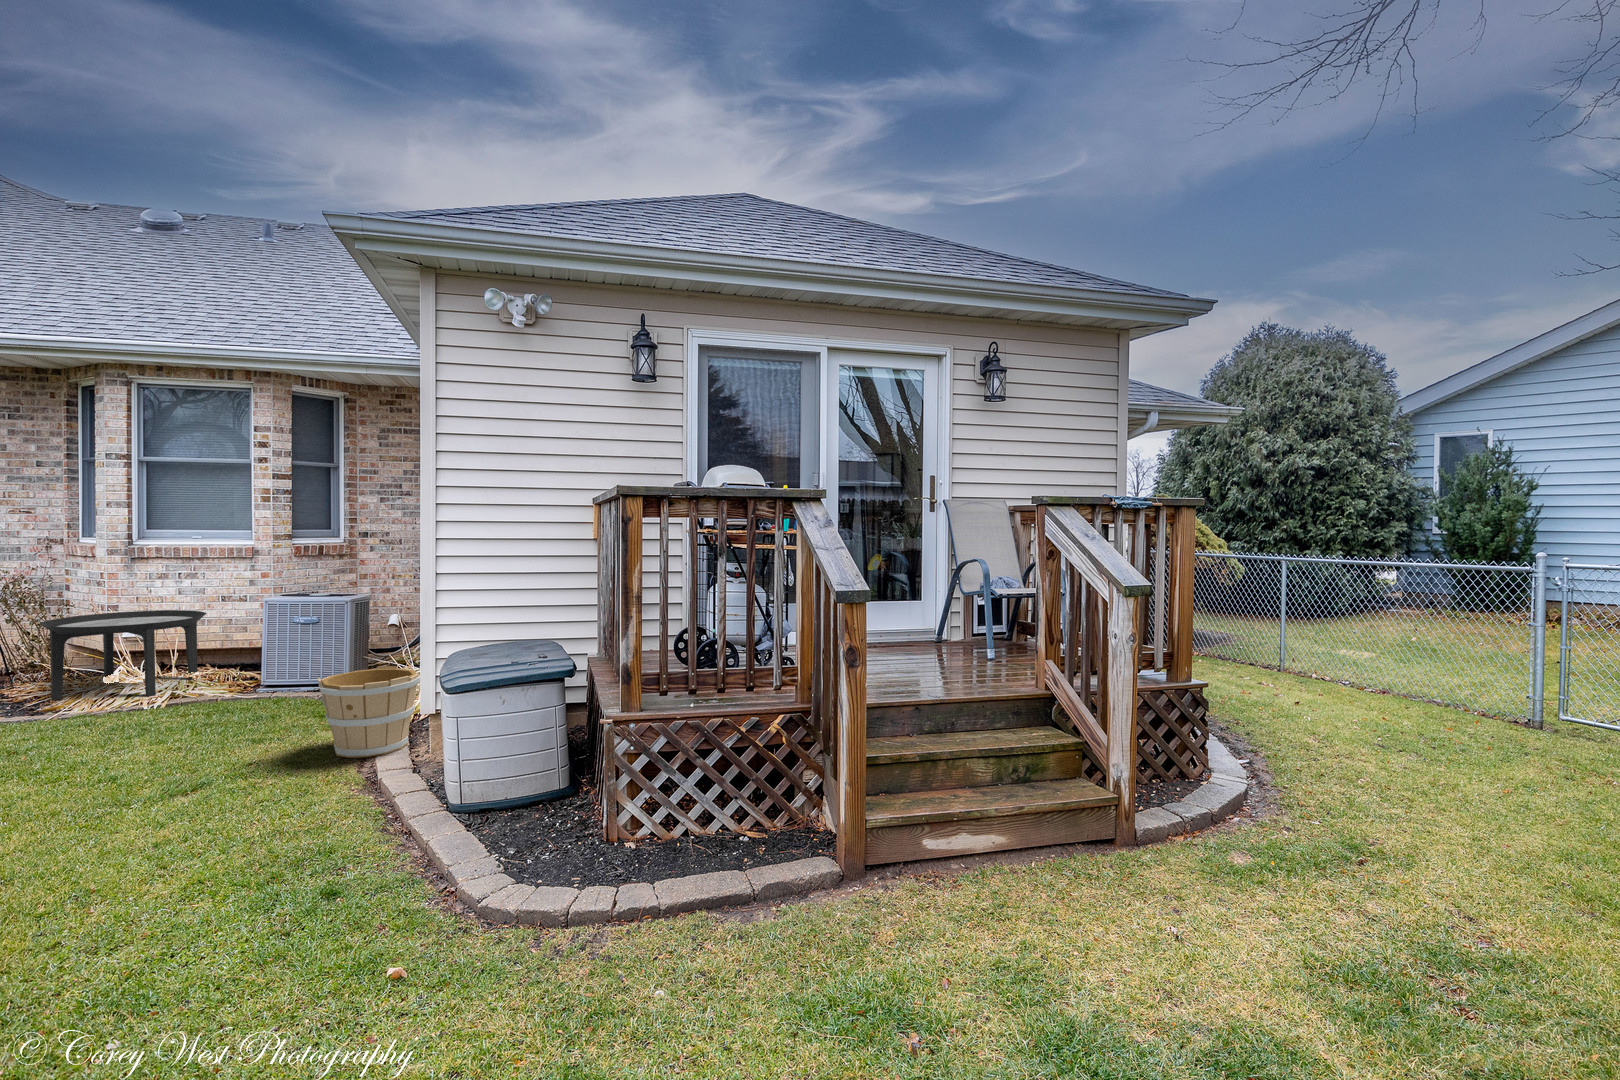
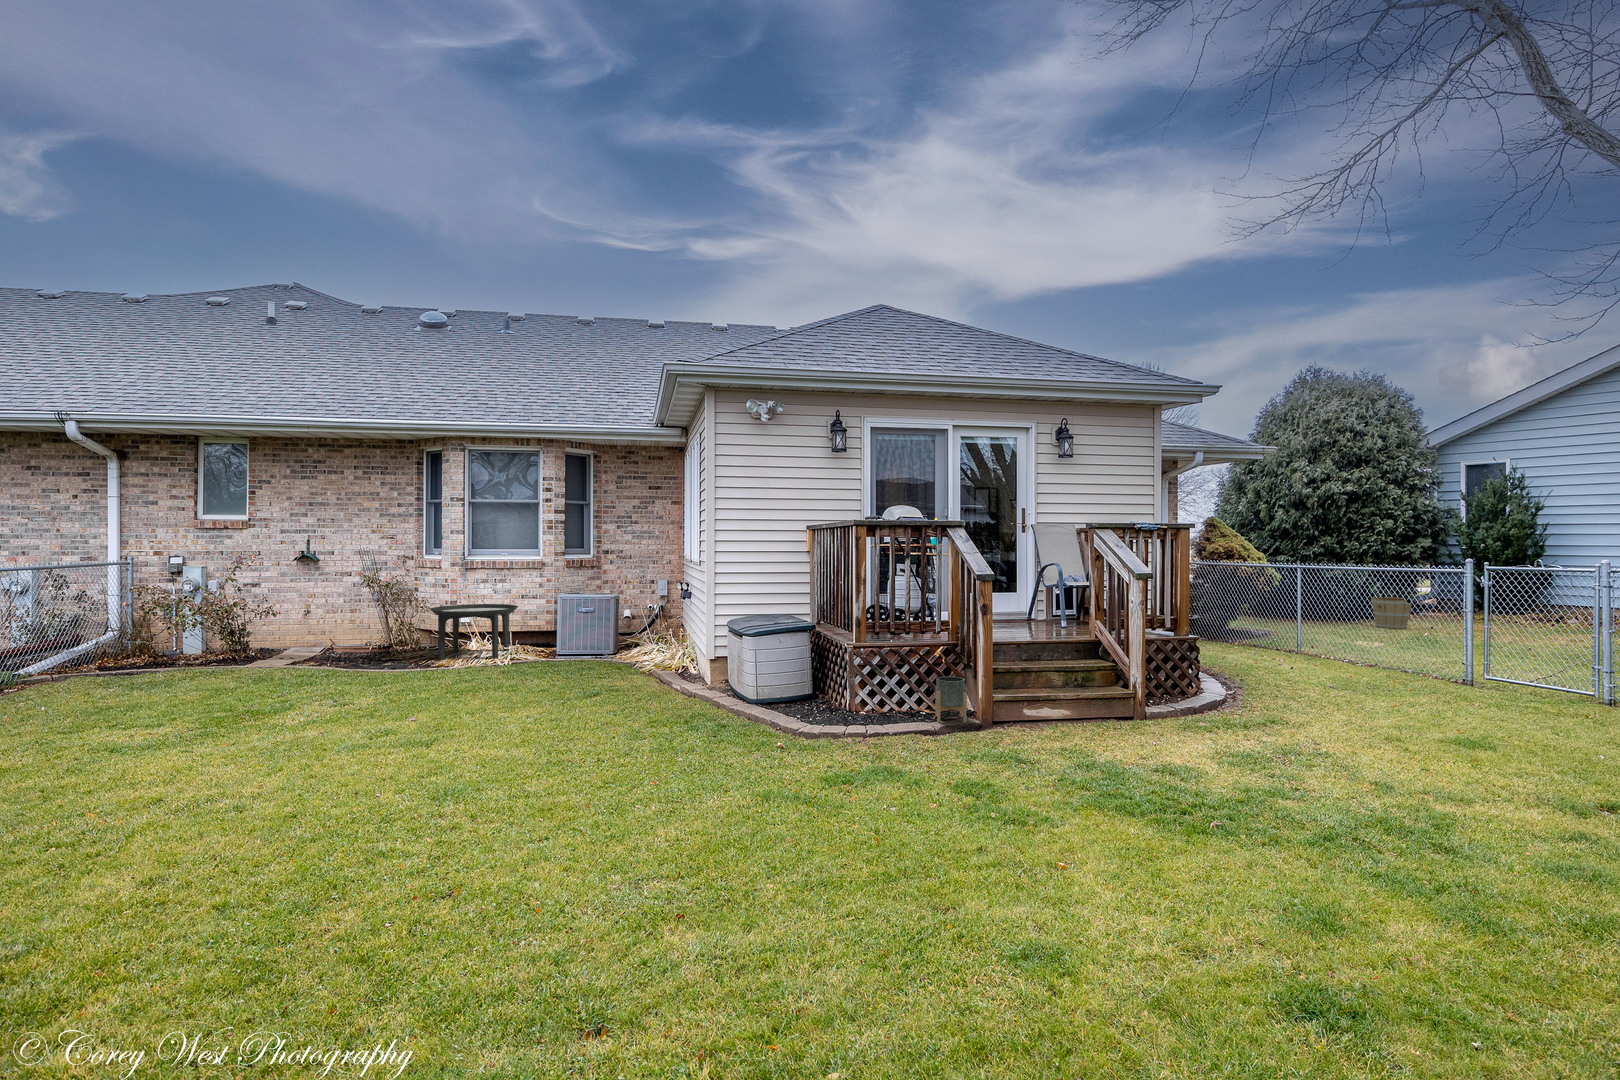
wooden bucket: present [318,666,420,758] -> present [1371,597,1412,629]
planter: none [762,773,816,868] -> present [935,676,966,723]

